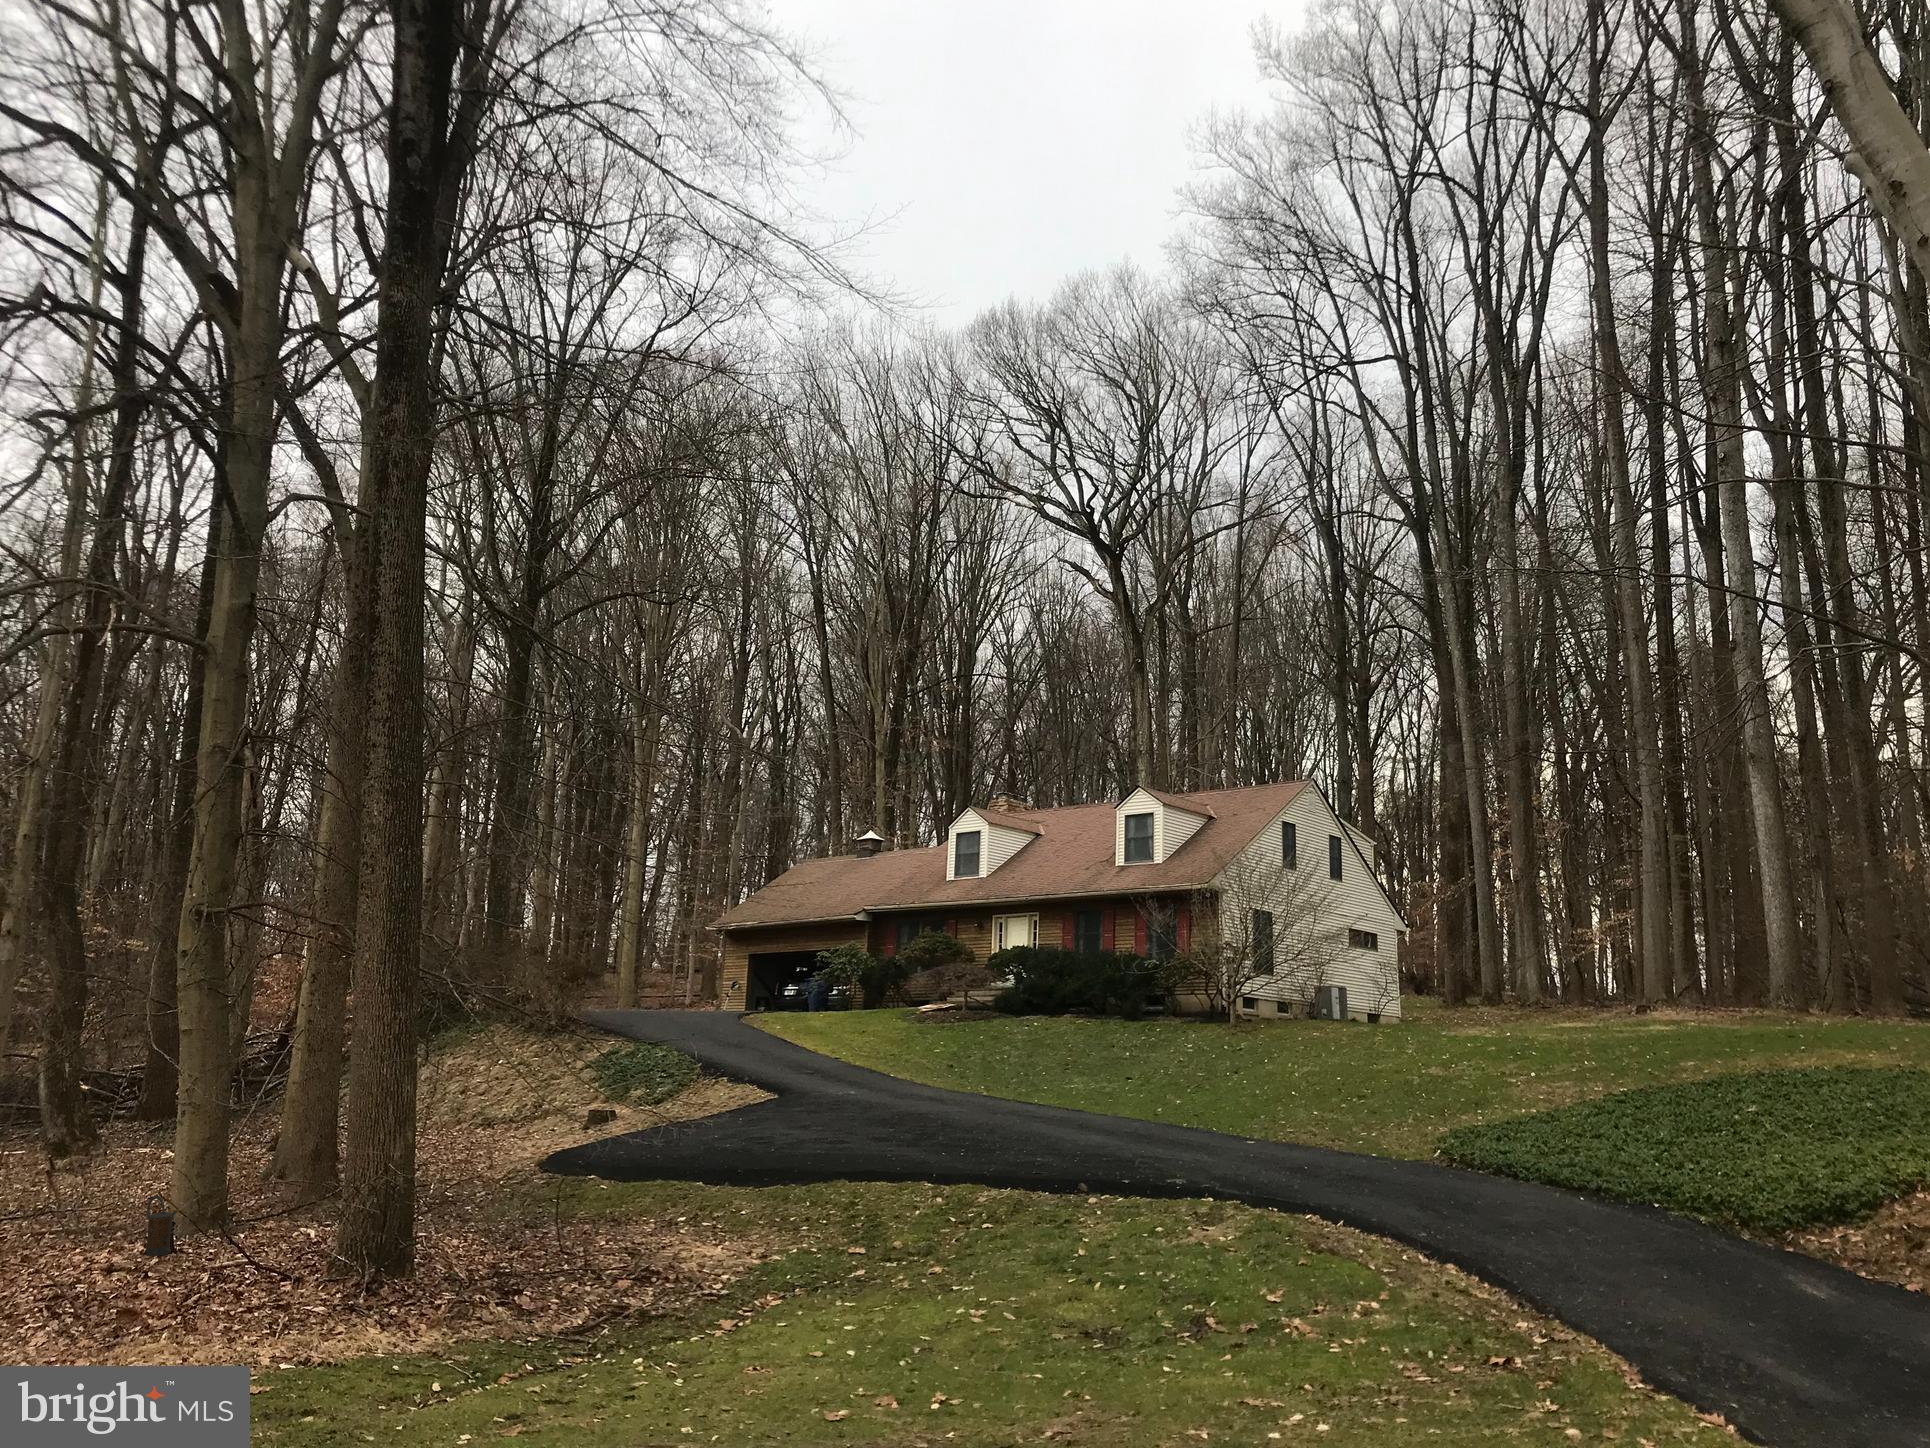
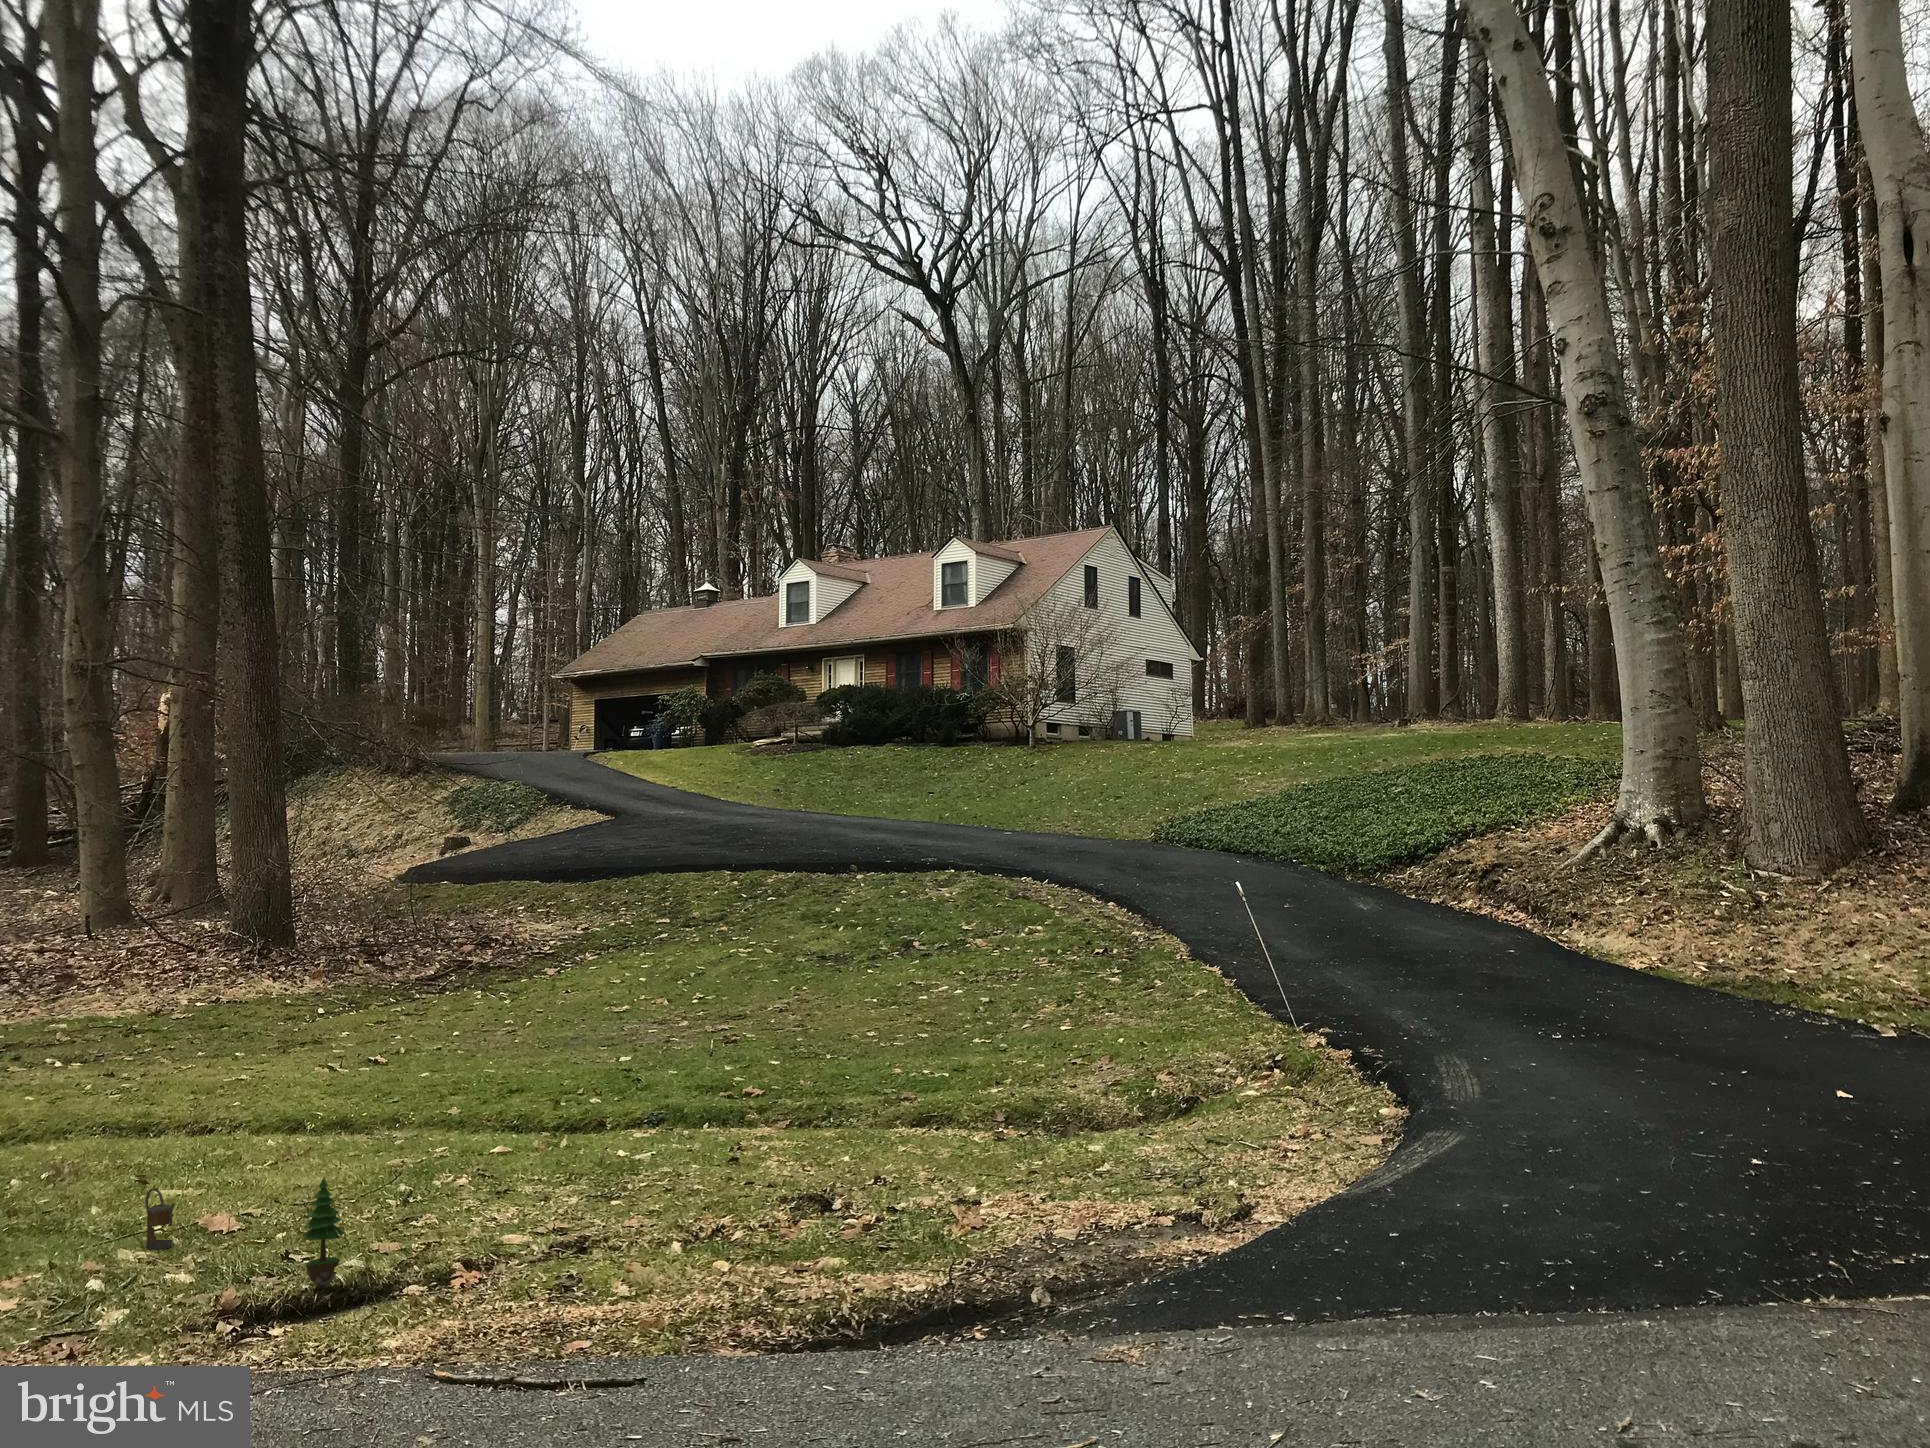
potted tree: none [300,1186,341,1293] -> present [303,1177,344,1288]

